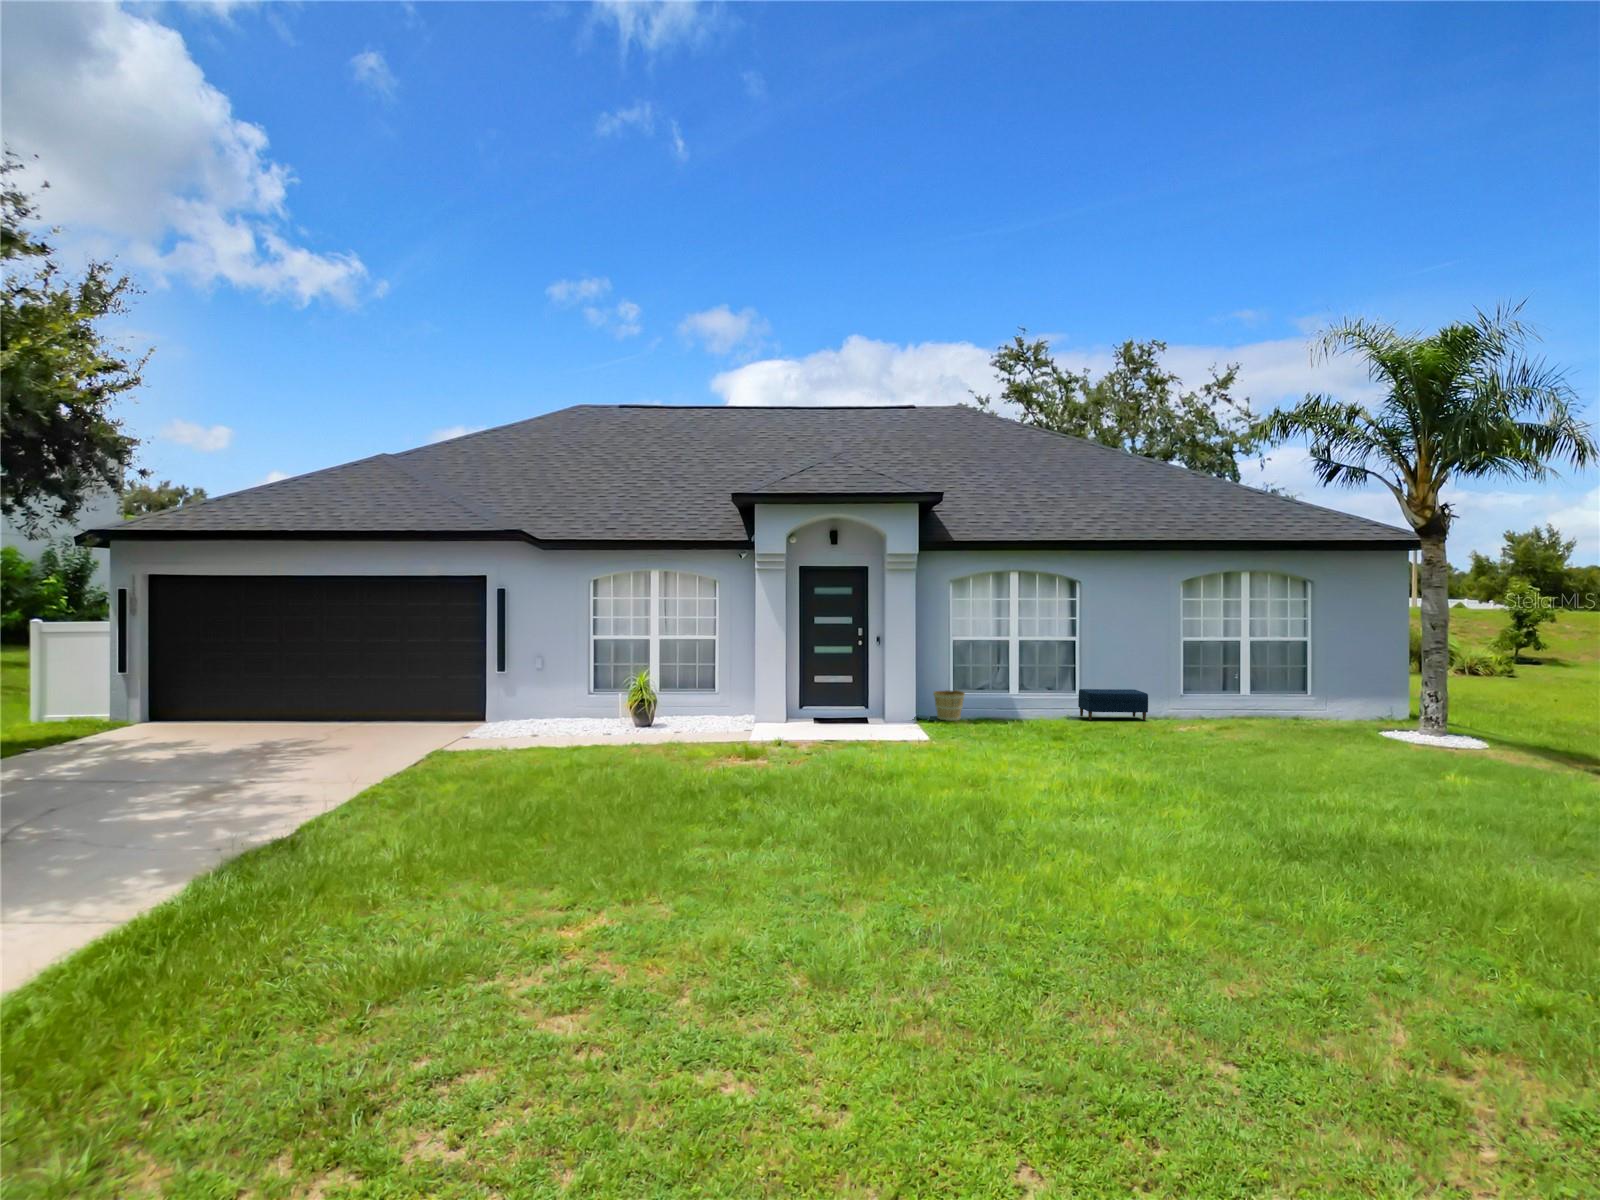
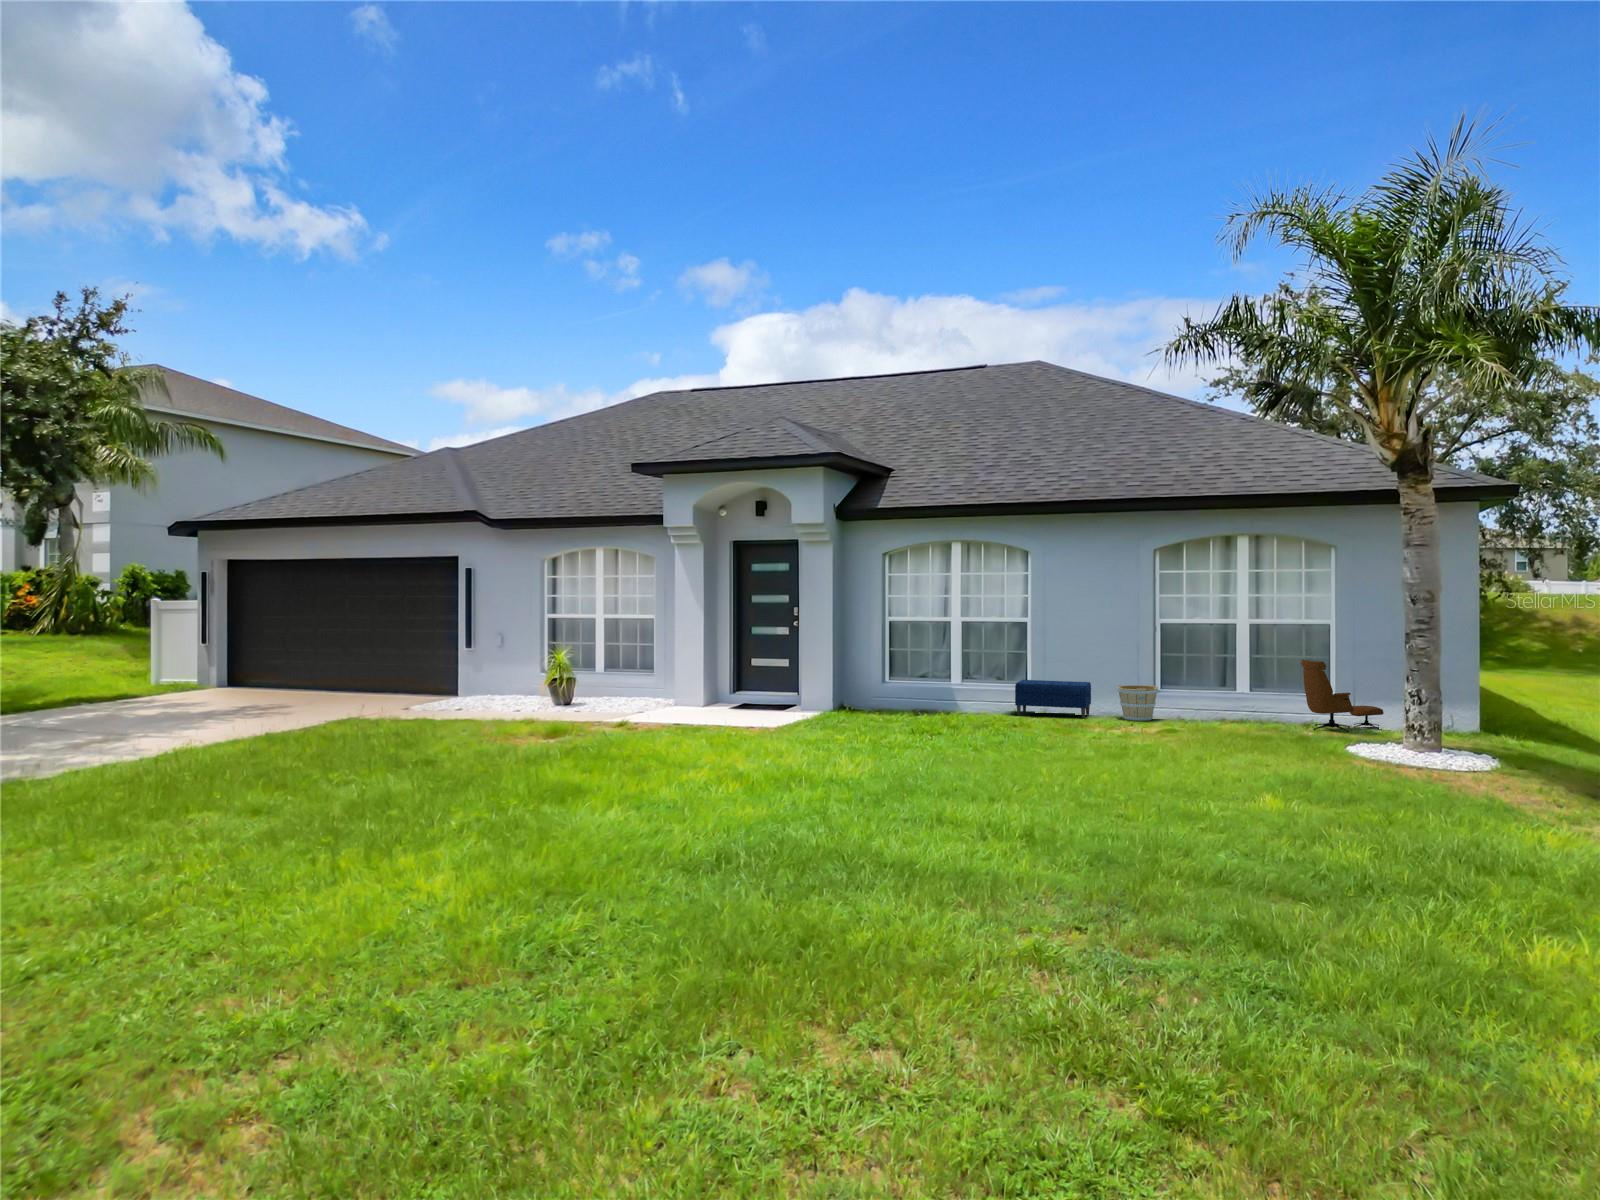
lounge chair: none [1313,668,1356,724] -> present [1301,659,1384,732]
wooden bucket: present [933,690,965,721] -> present [1118,685,1158,721]

